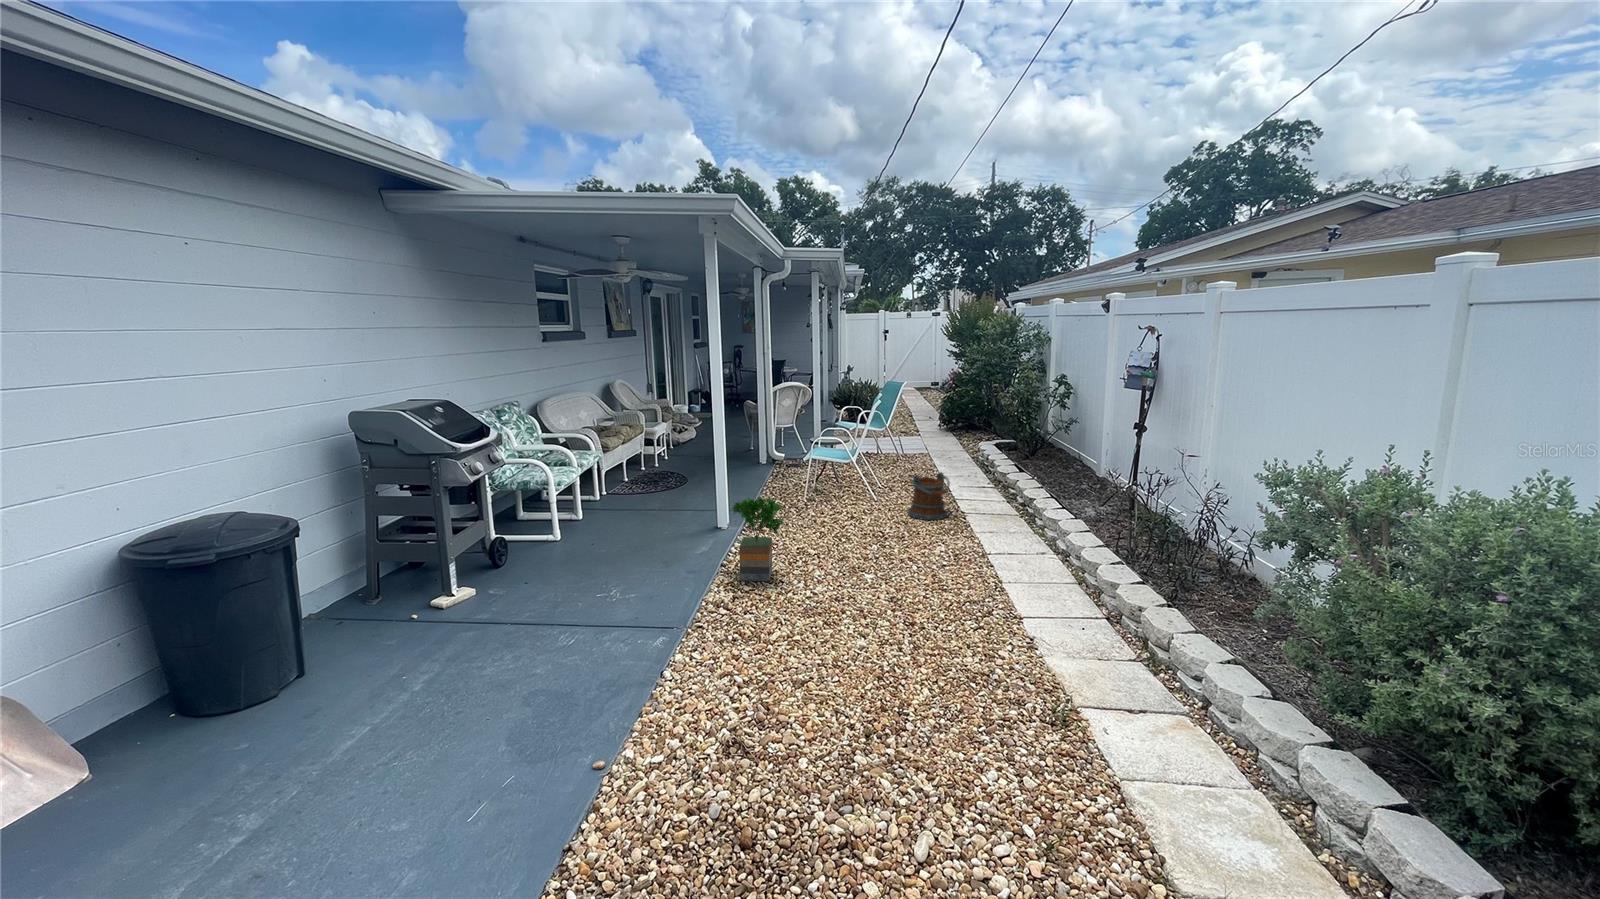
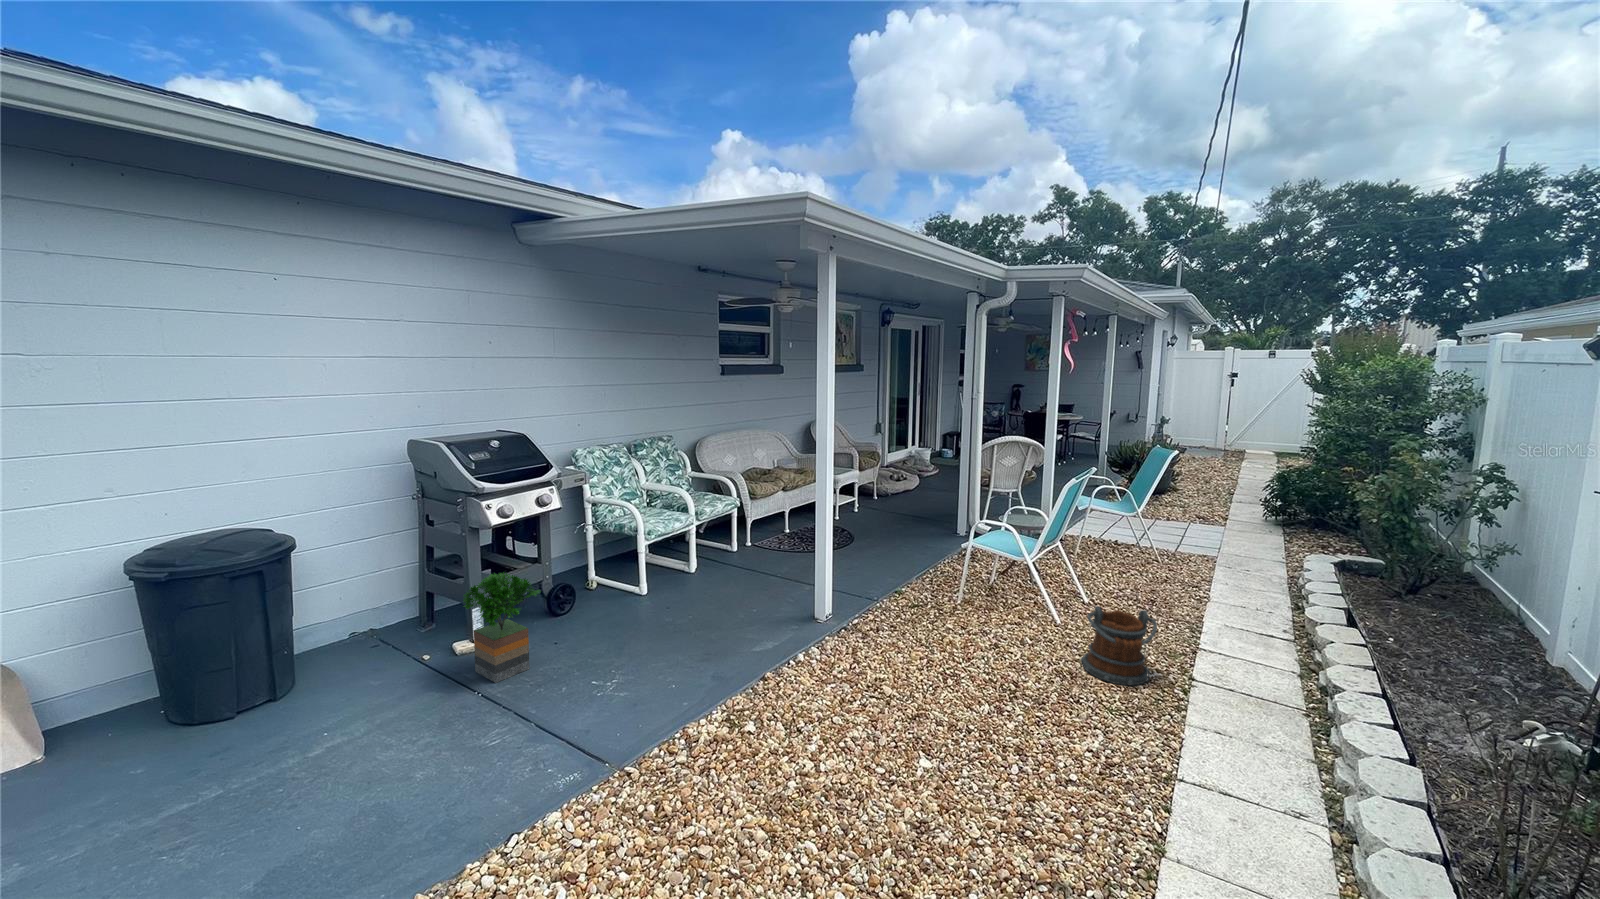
potted tree: present [732,498,784,581] -> present [463,572,540,683]

